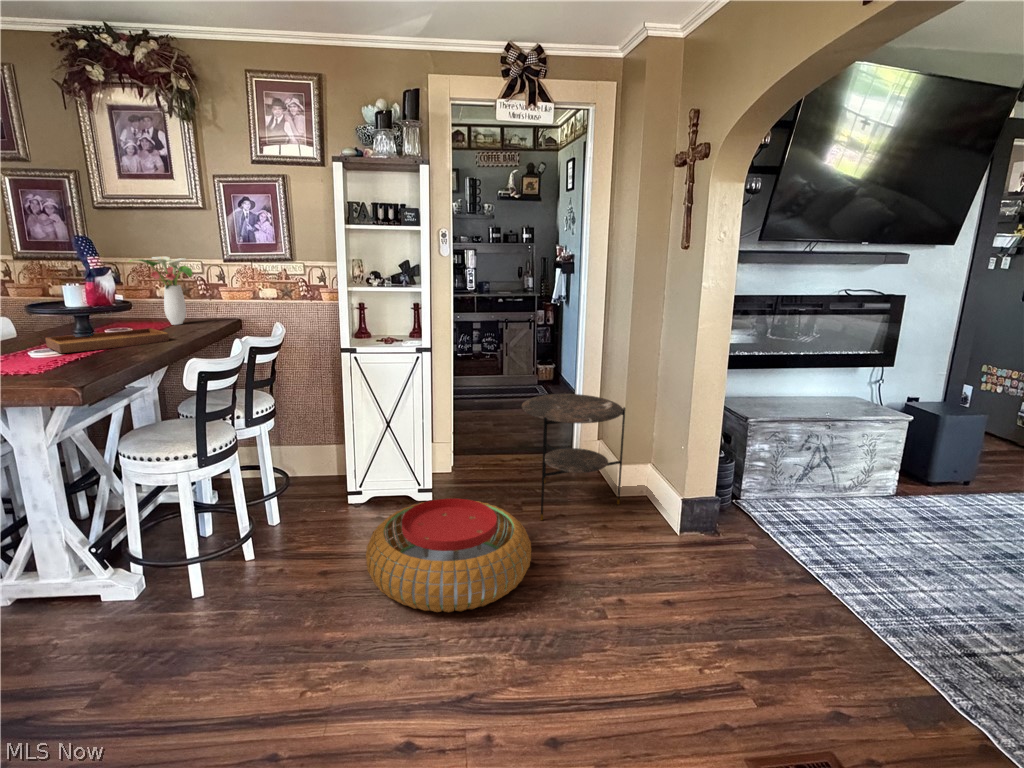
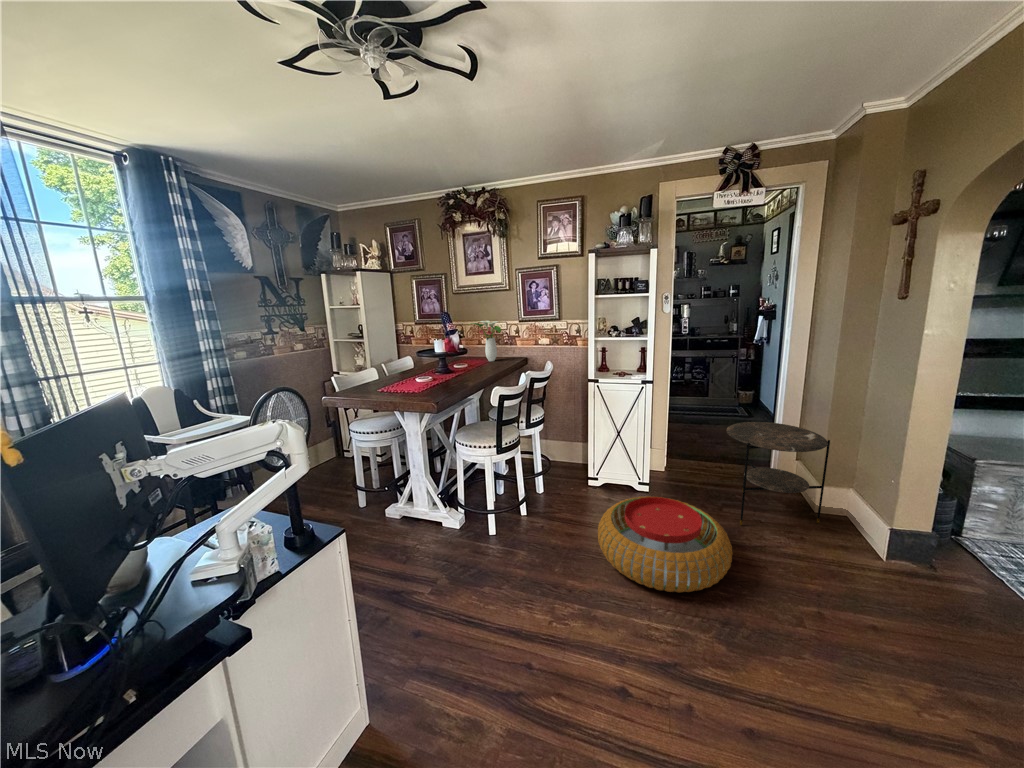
tray: present [46,313,169,353] -> none [425,355,486,380]

